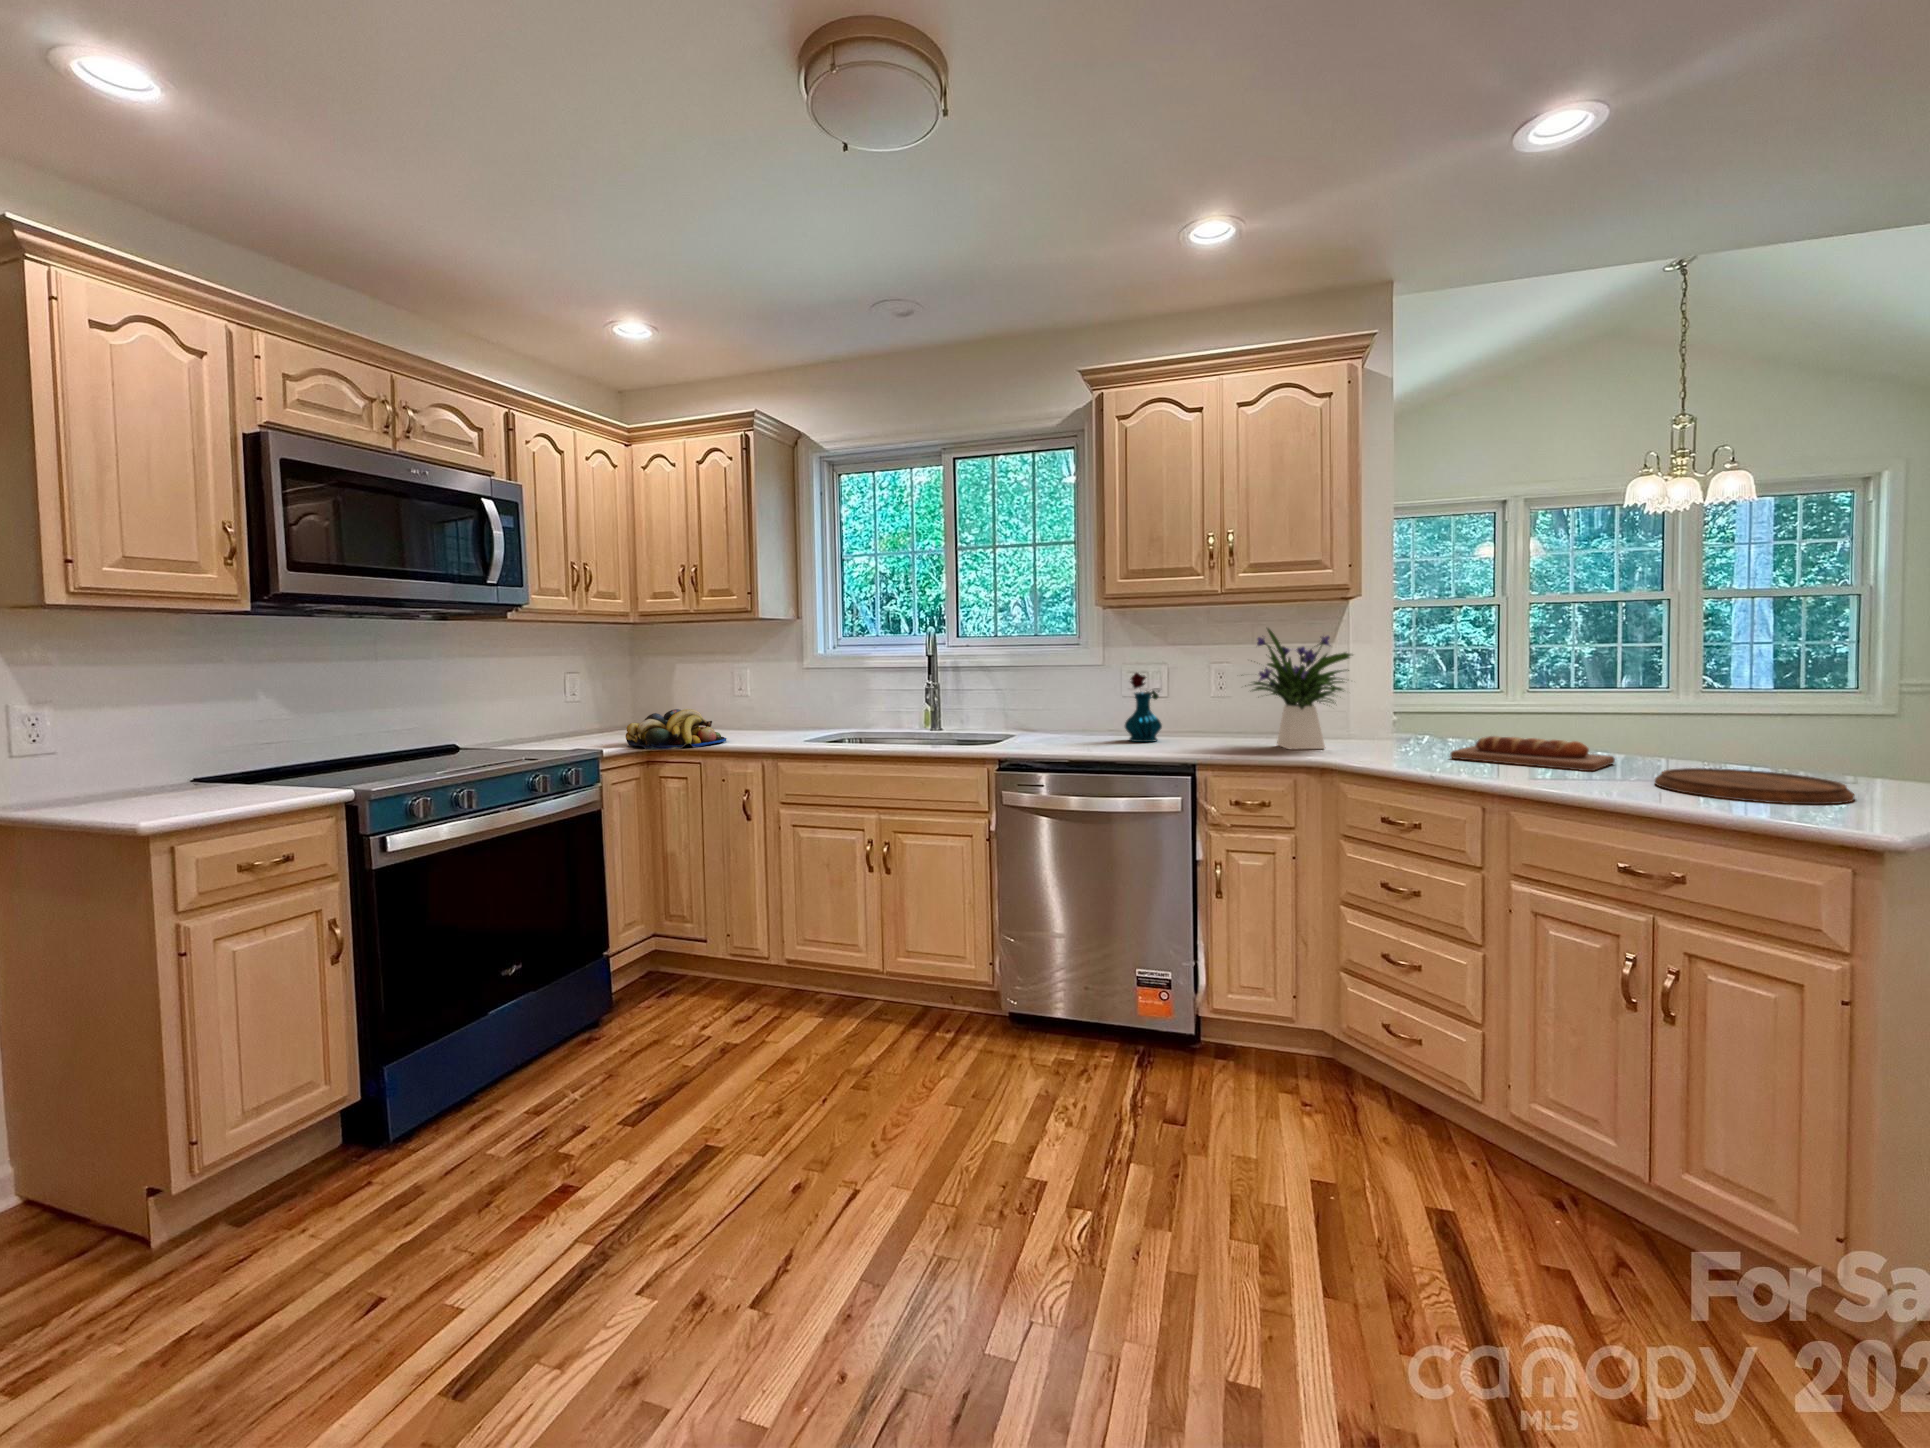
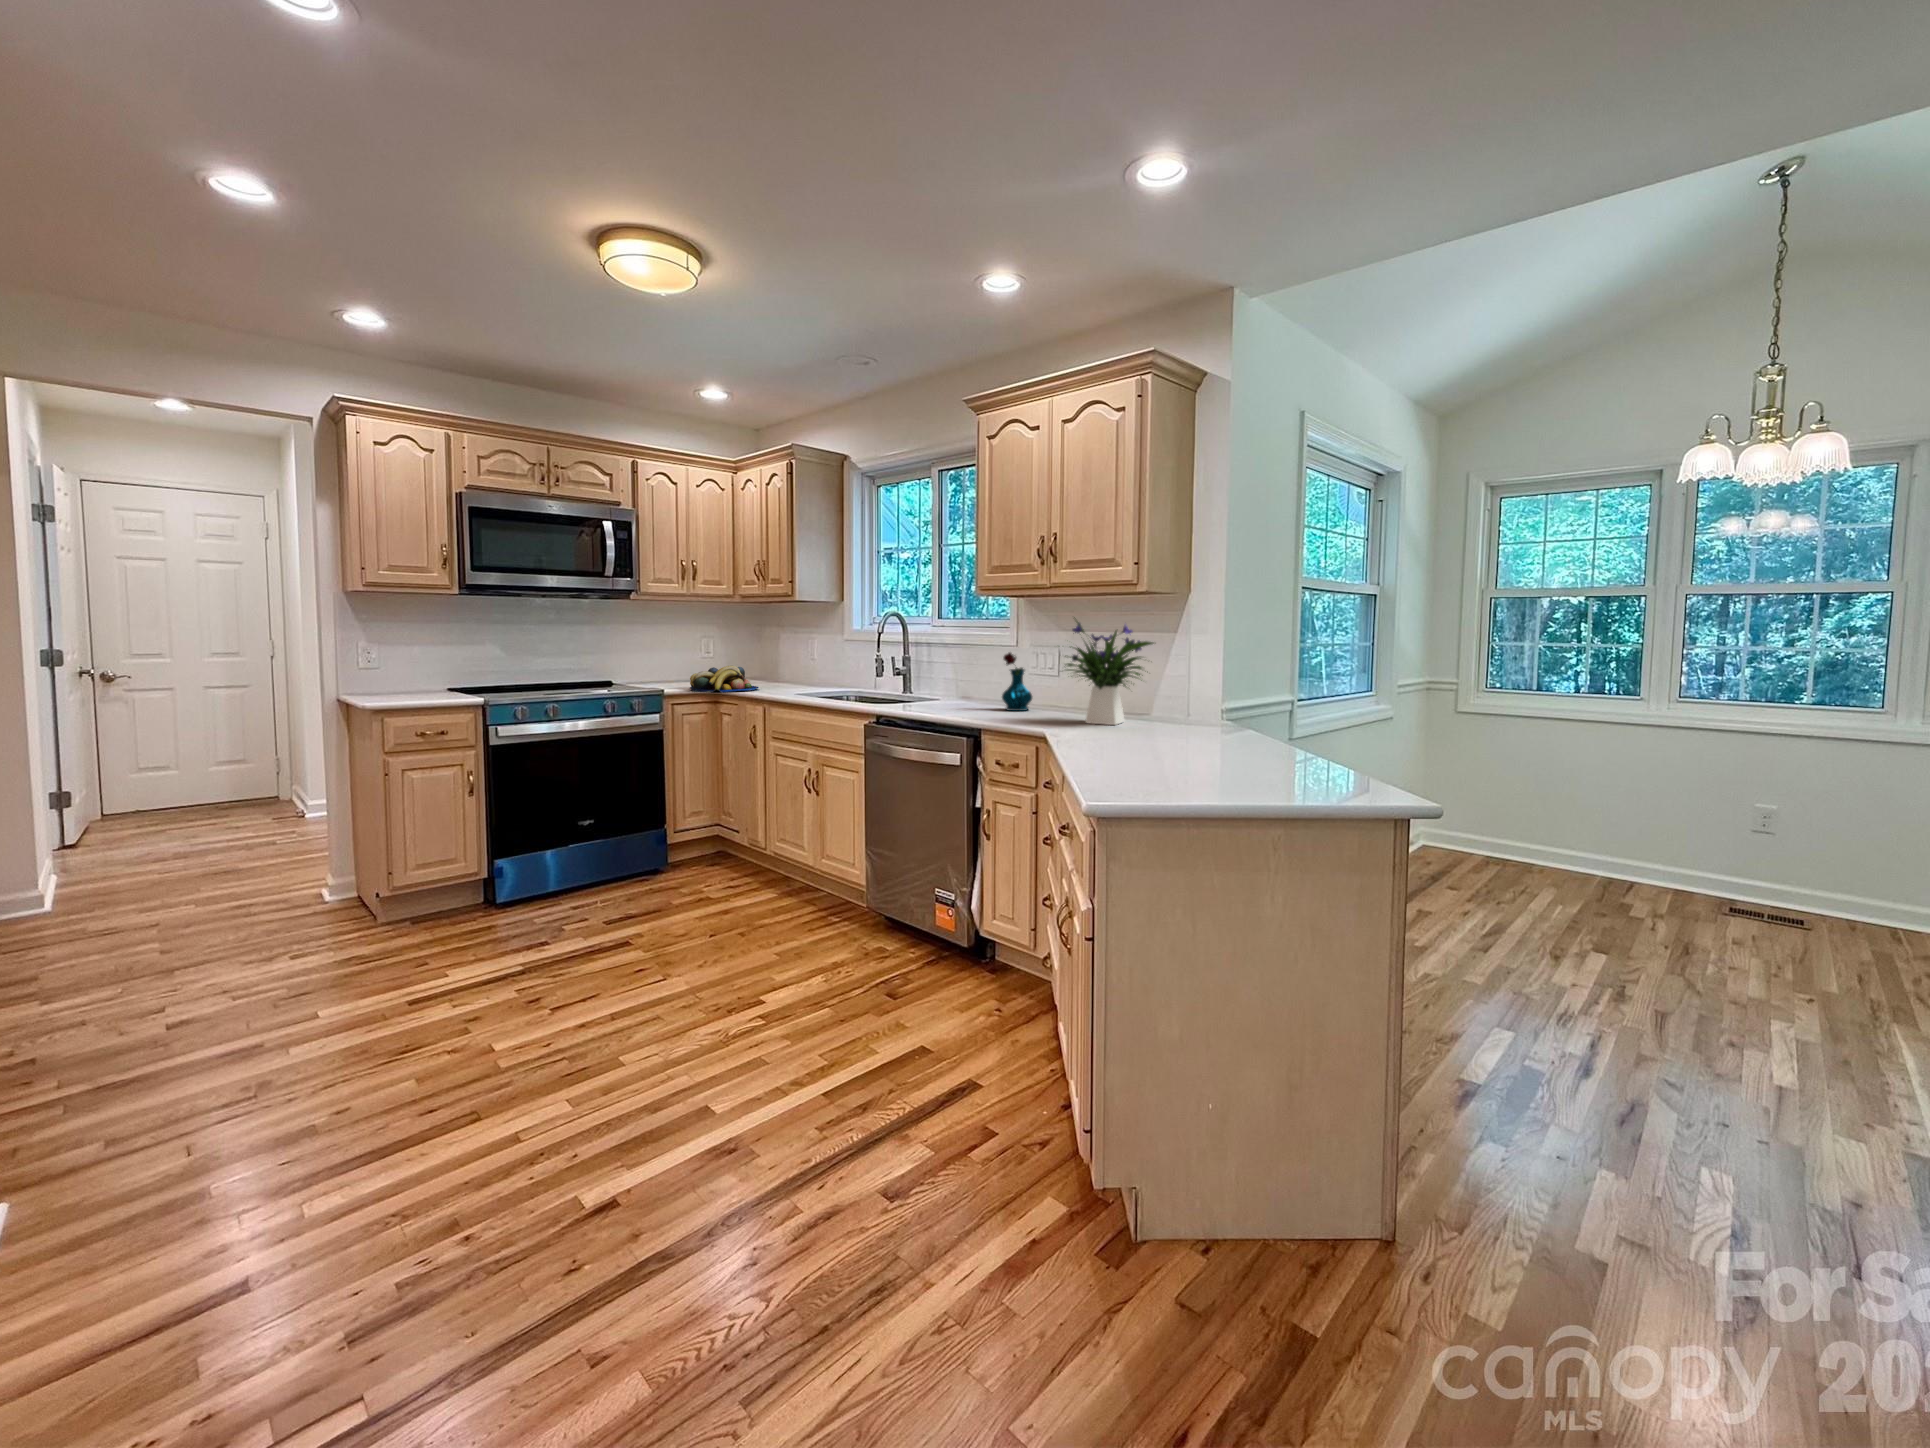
bread loaf: present [1450,736,1615,771] -> none [1167,721,1281,755]
cutting board: present [1655,768,1854,804] -> none [1180,755,1317,789]

